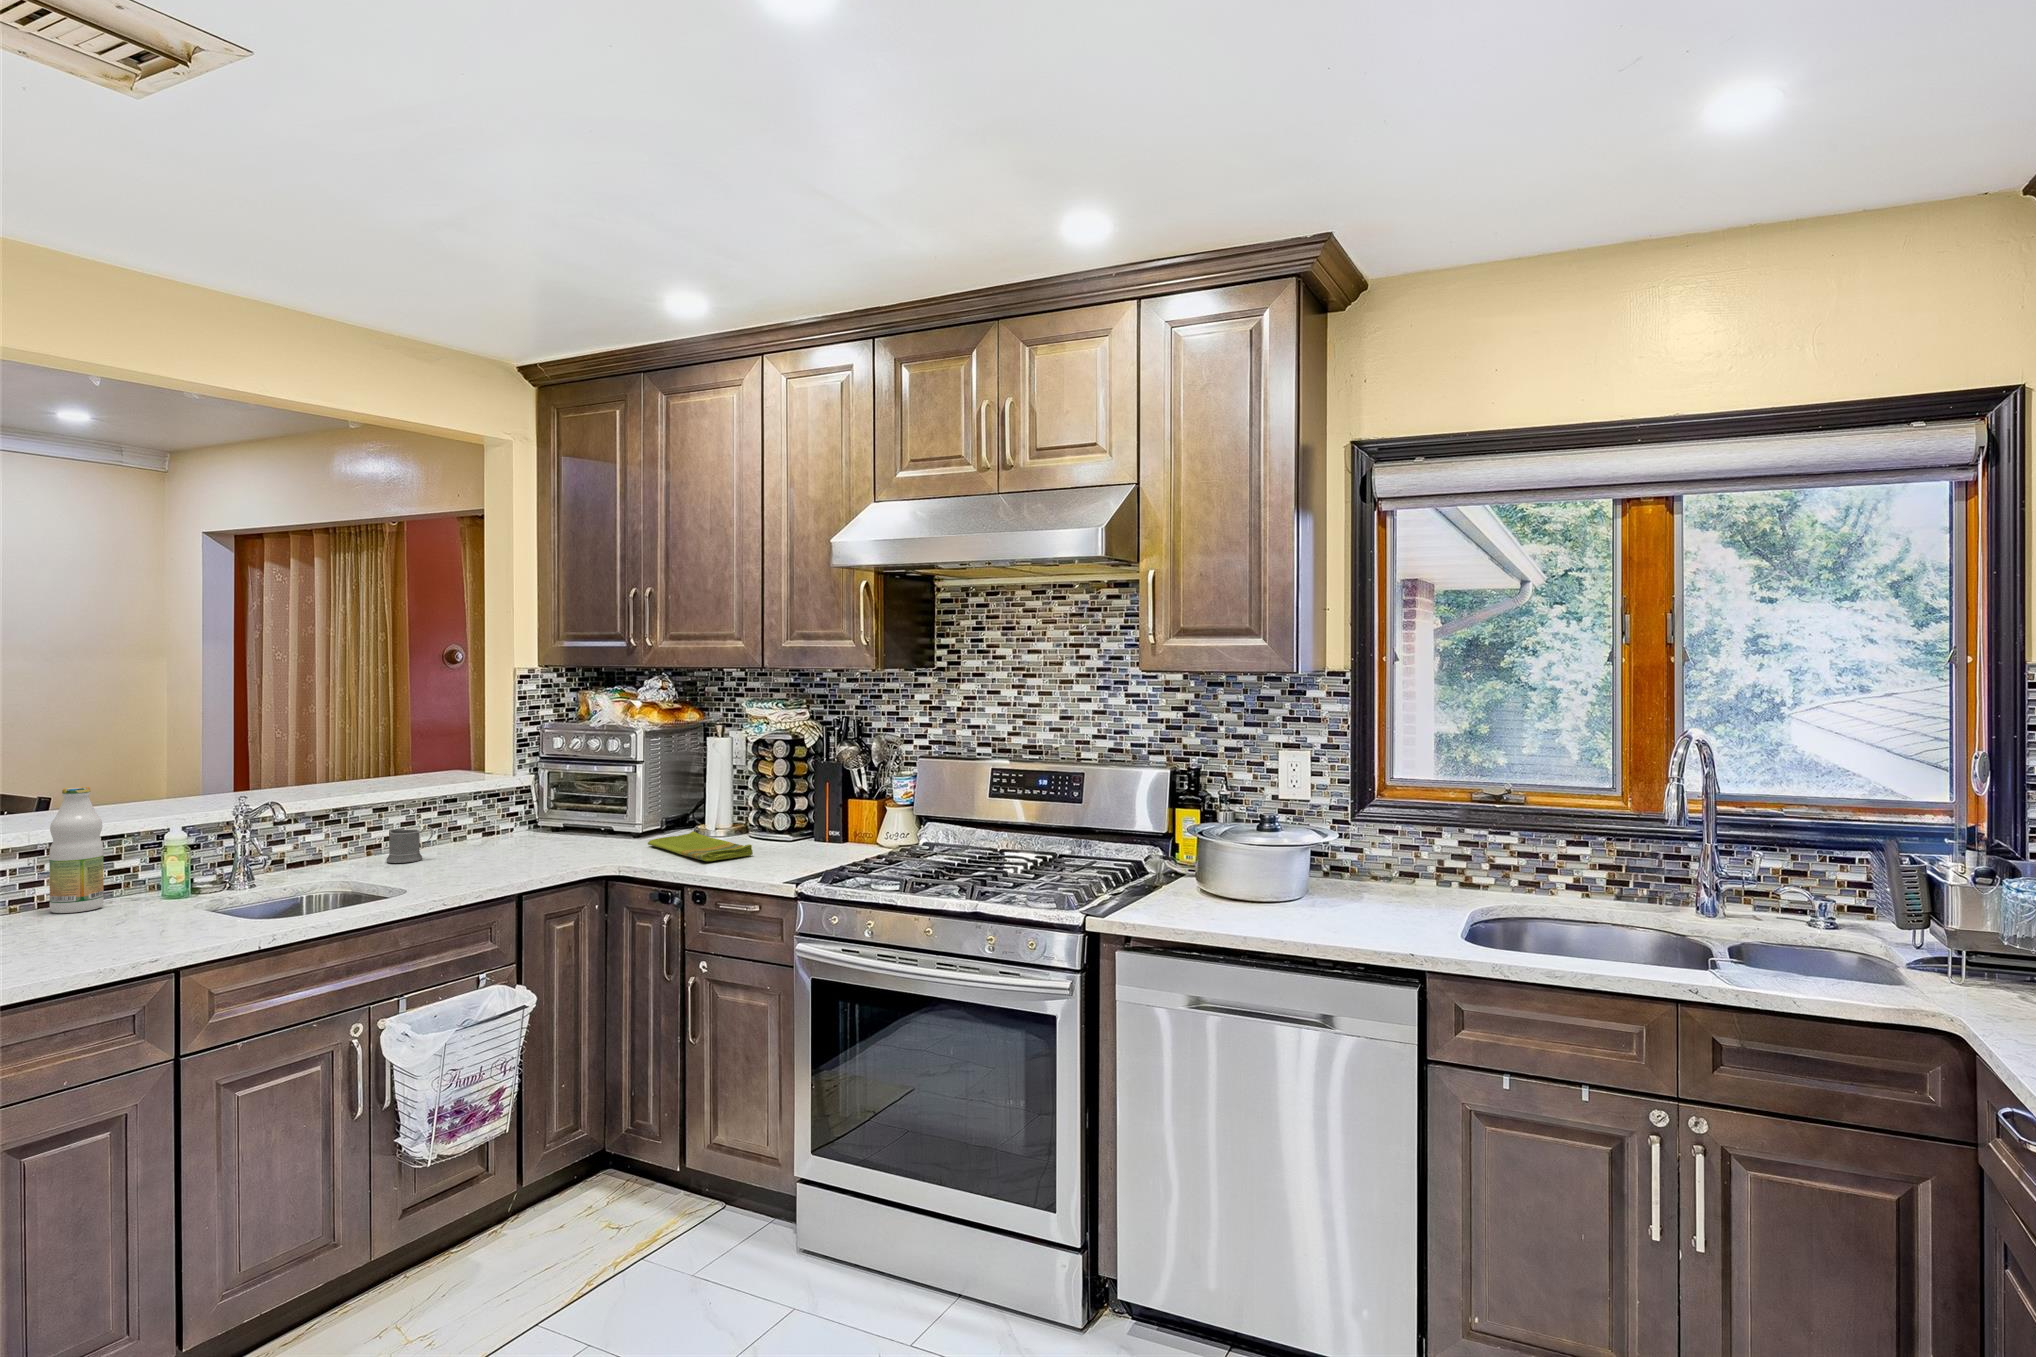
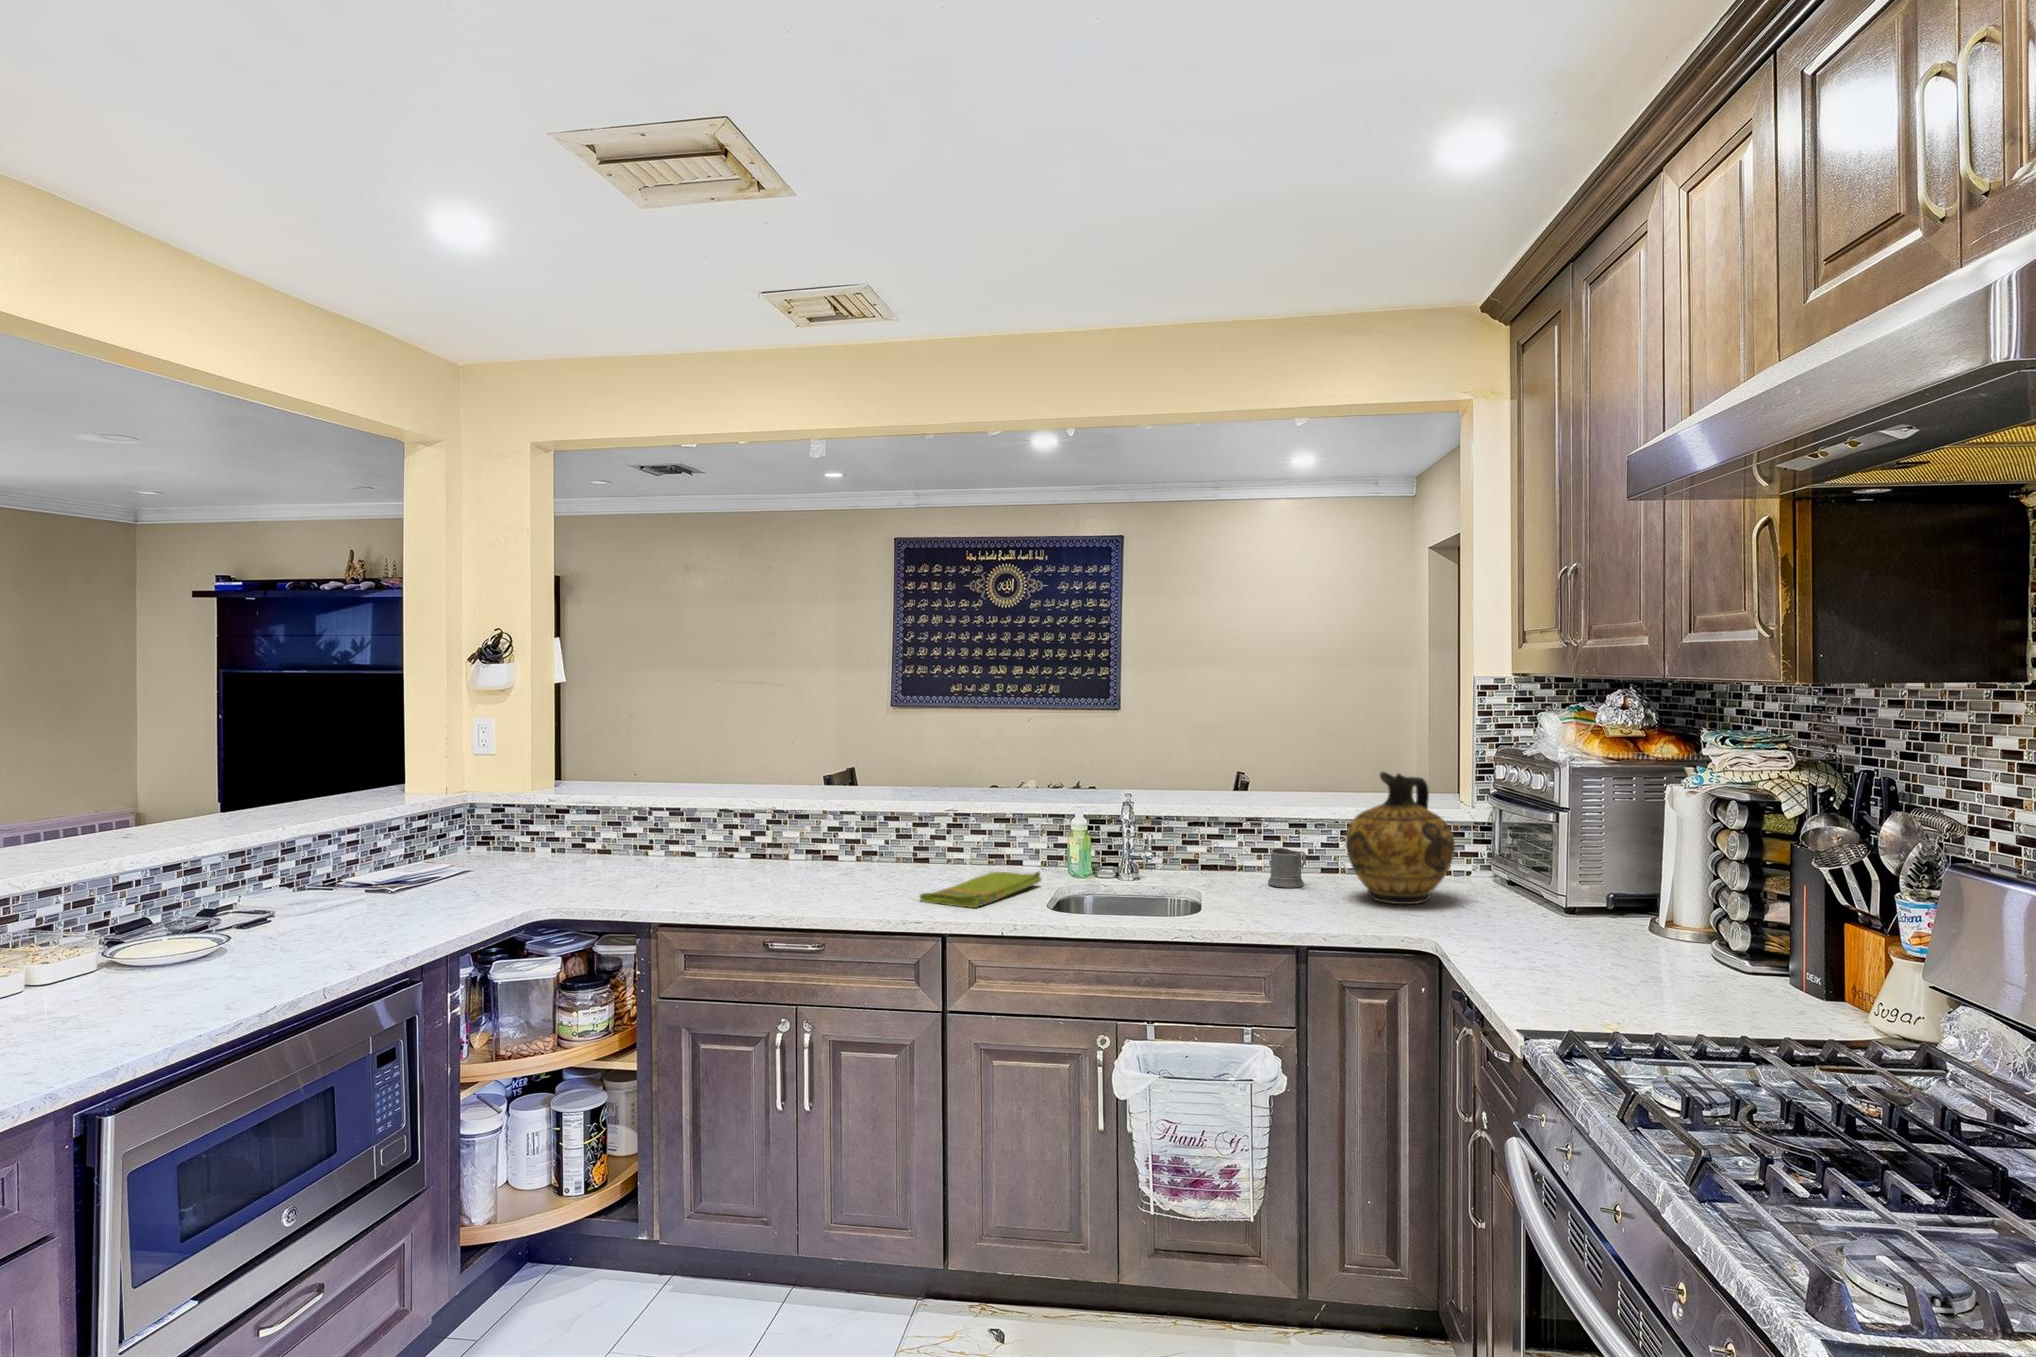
ceramic jug: none [477,749,568,854] -> present [1345,772,1455,904]
bottle: present [49,787,104,913] -> none [1003,767,1038,874]
dish towel: present [648,831,753,861] -> present [920,872,1041,908]

